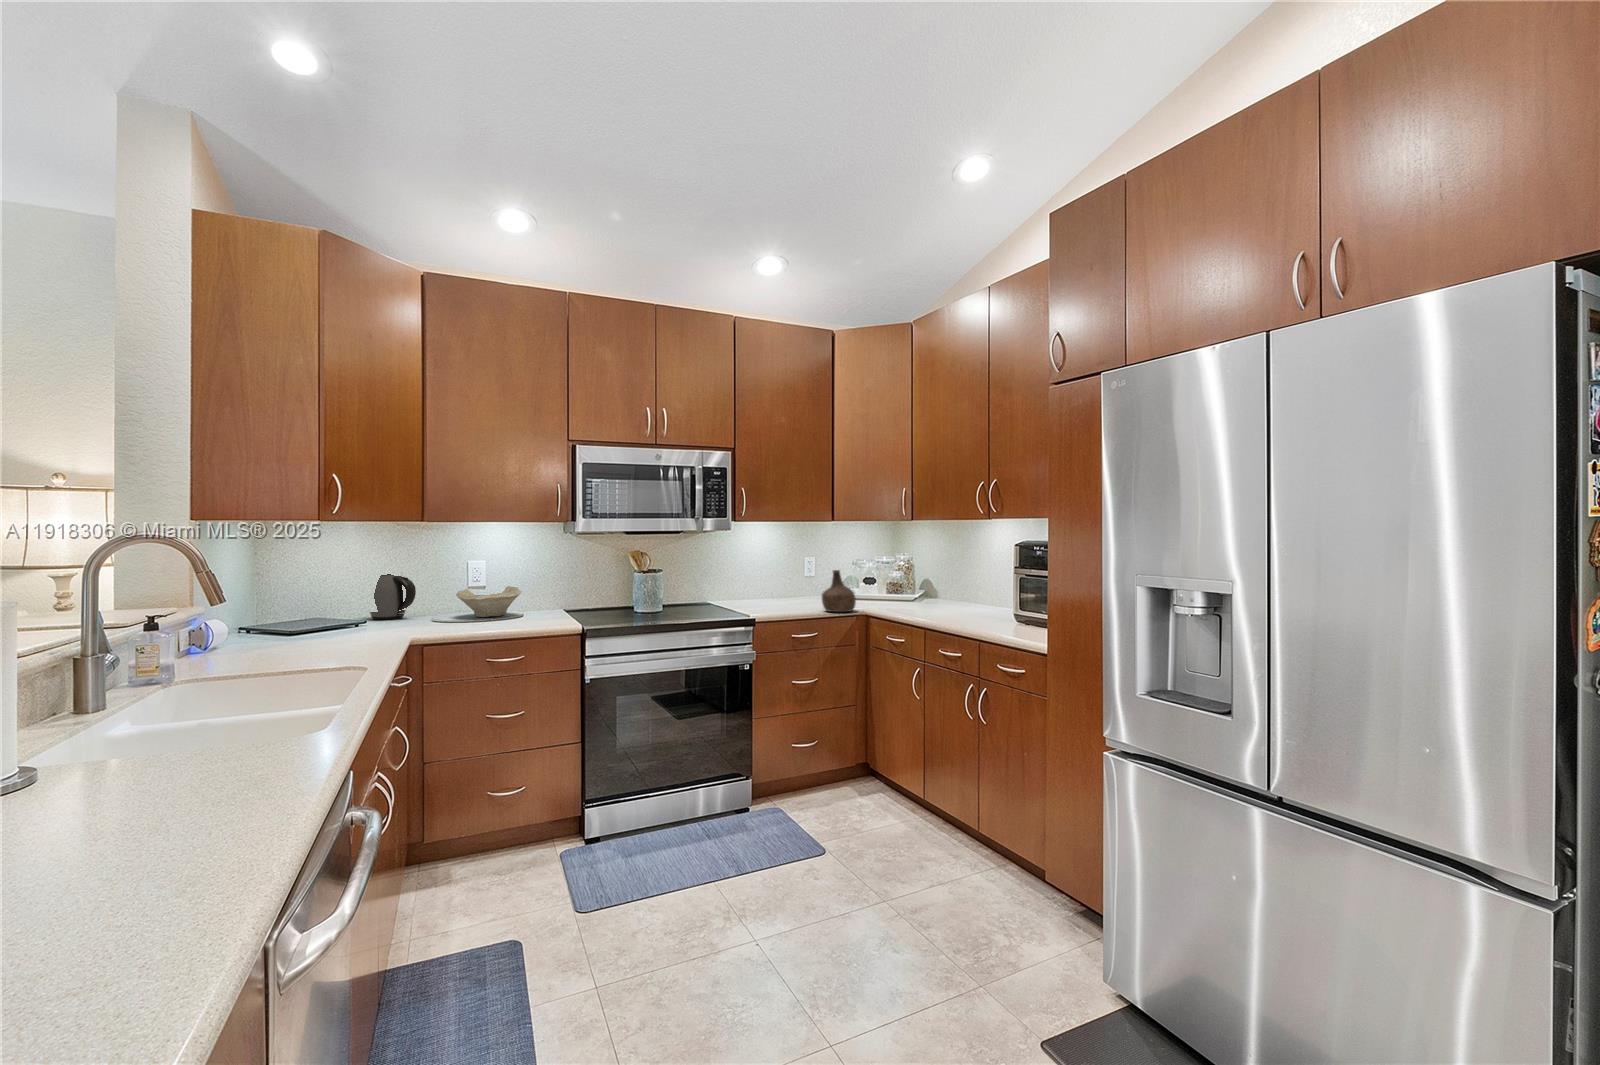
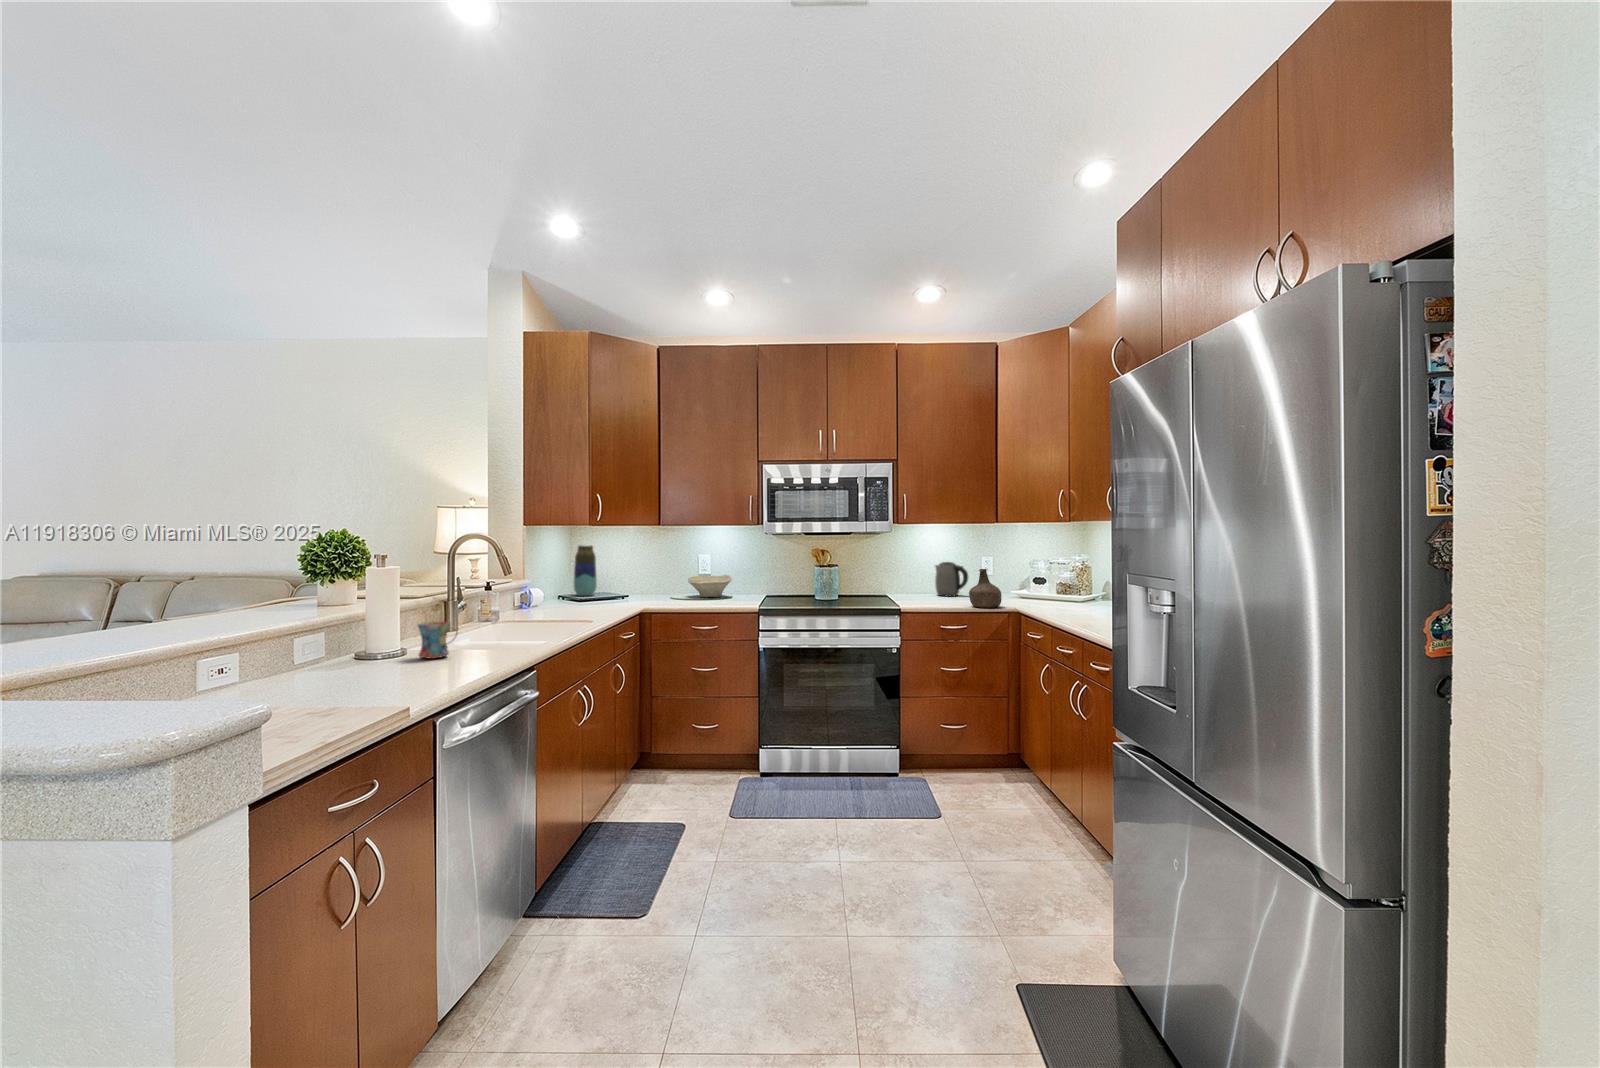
vase: none [262,550,303,626] -> present [574,545,597,596]
kettle: present [370,574,416,620] -> present [935,562,968,596]
mug: none [69,703,170,781] -> present [417,621,458,658]

